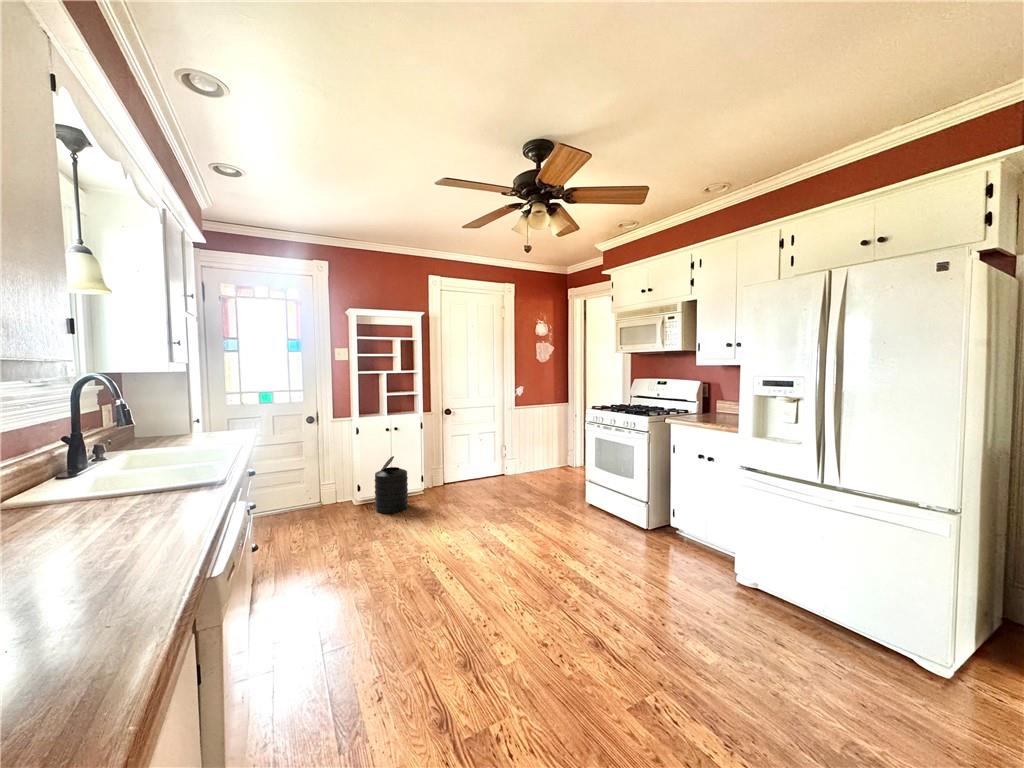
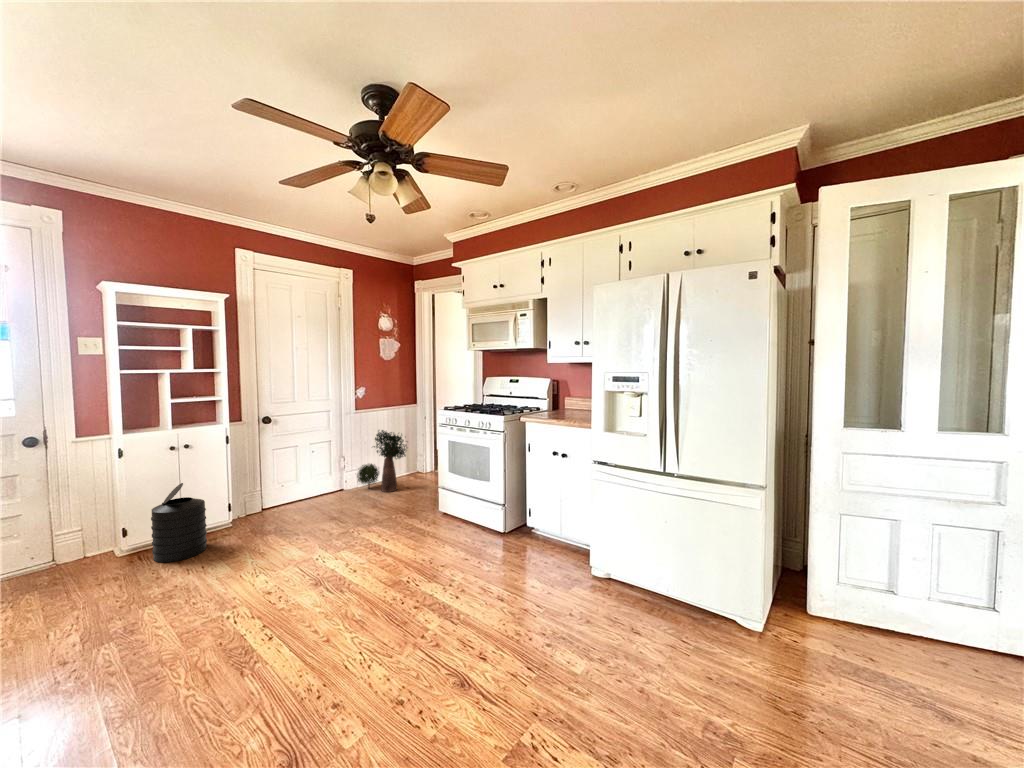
potted plant: none [514,424,560,481] -> present [357,430,407,492]

